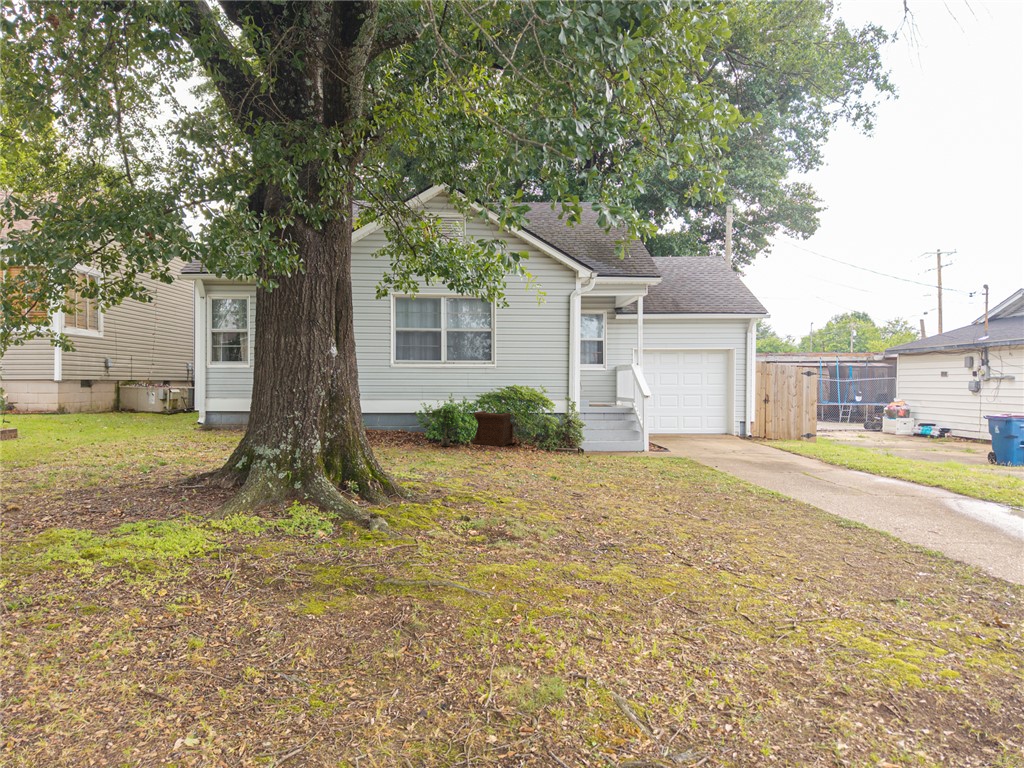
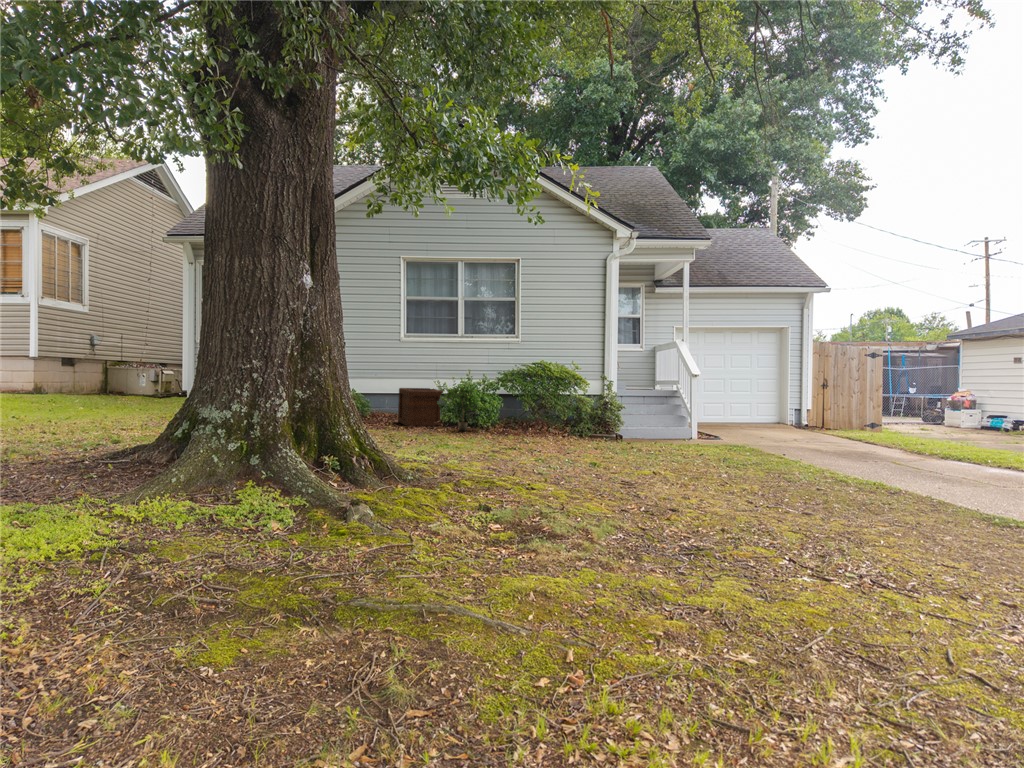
wooden crate: present [473,411,514,446] -> present [398,388,443,426]

